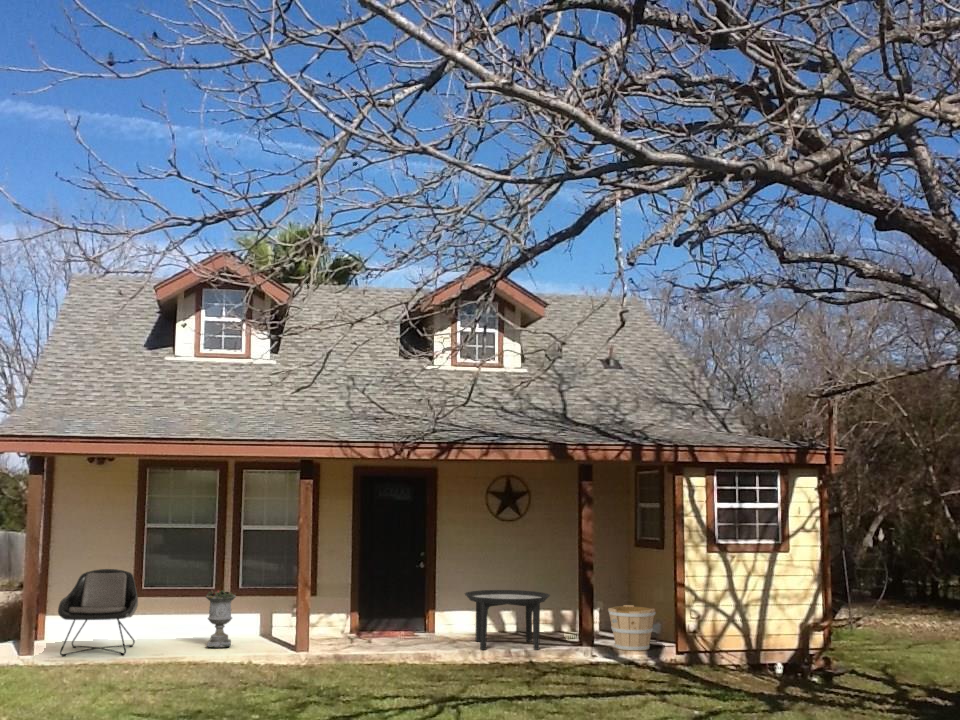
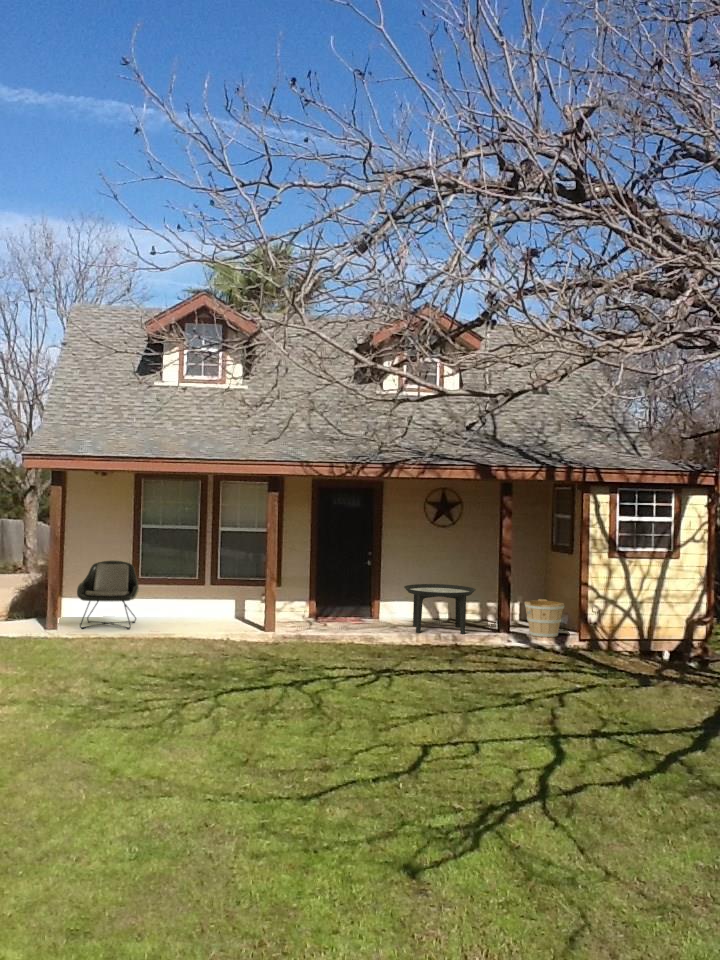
planter: present [206,590,236,648] -> none [192,578,217,626]

